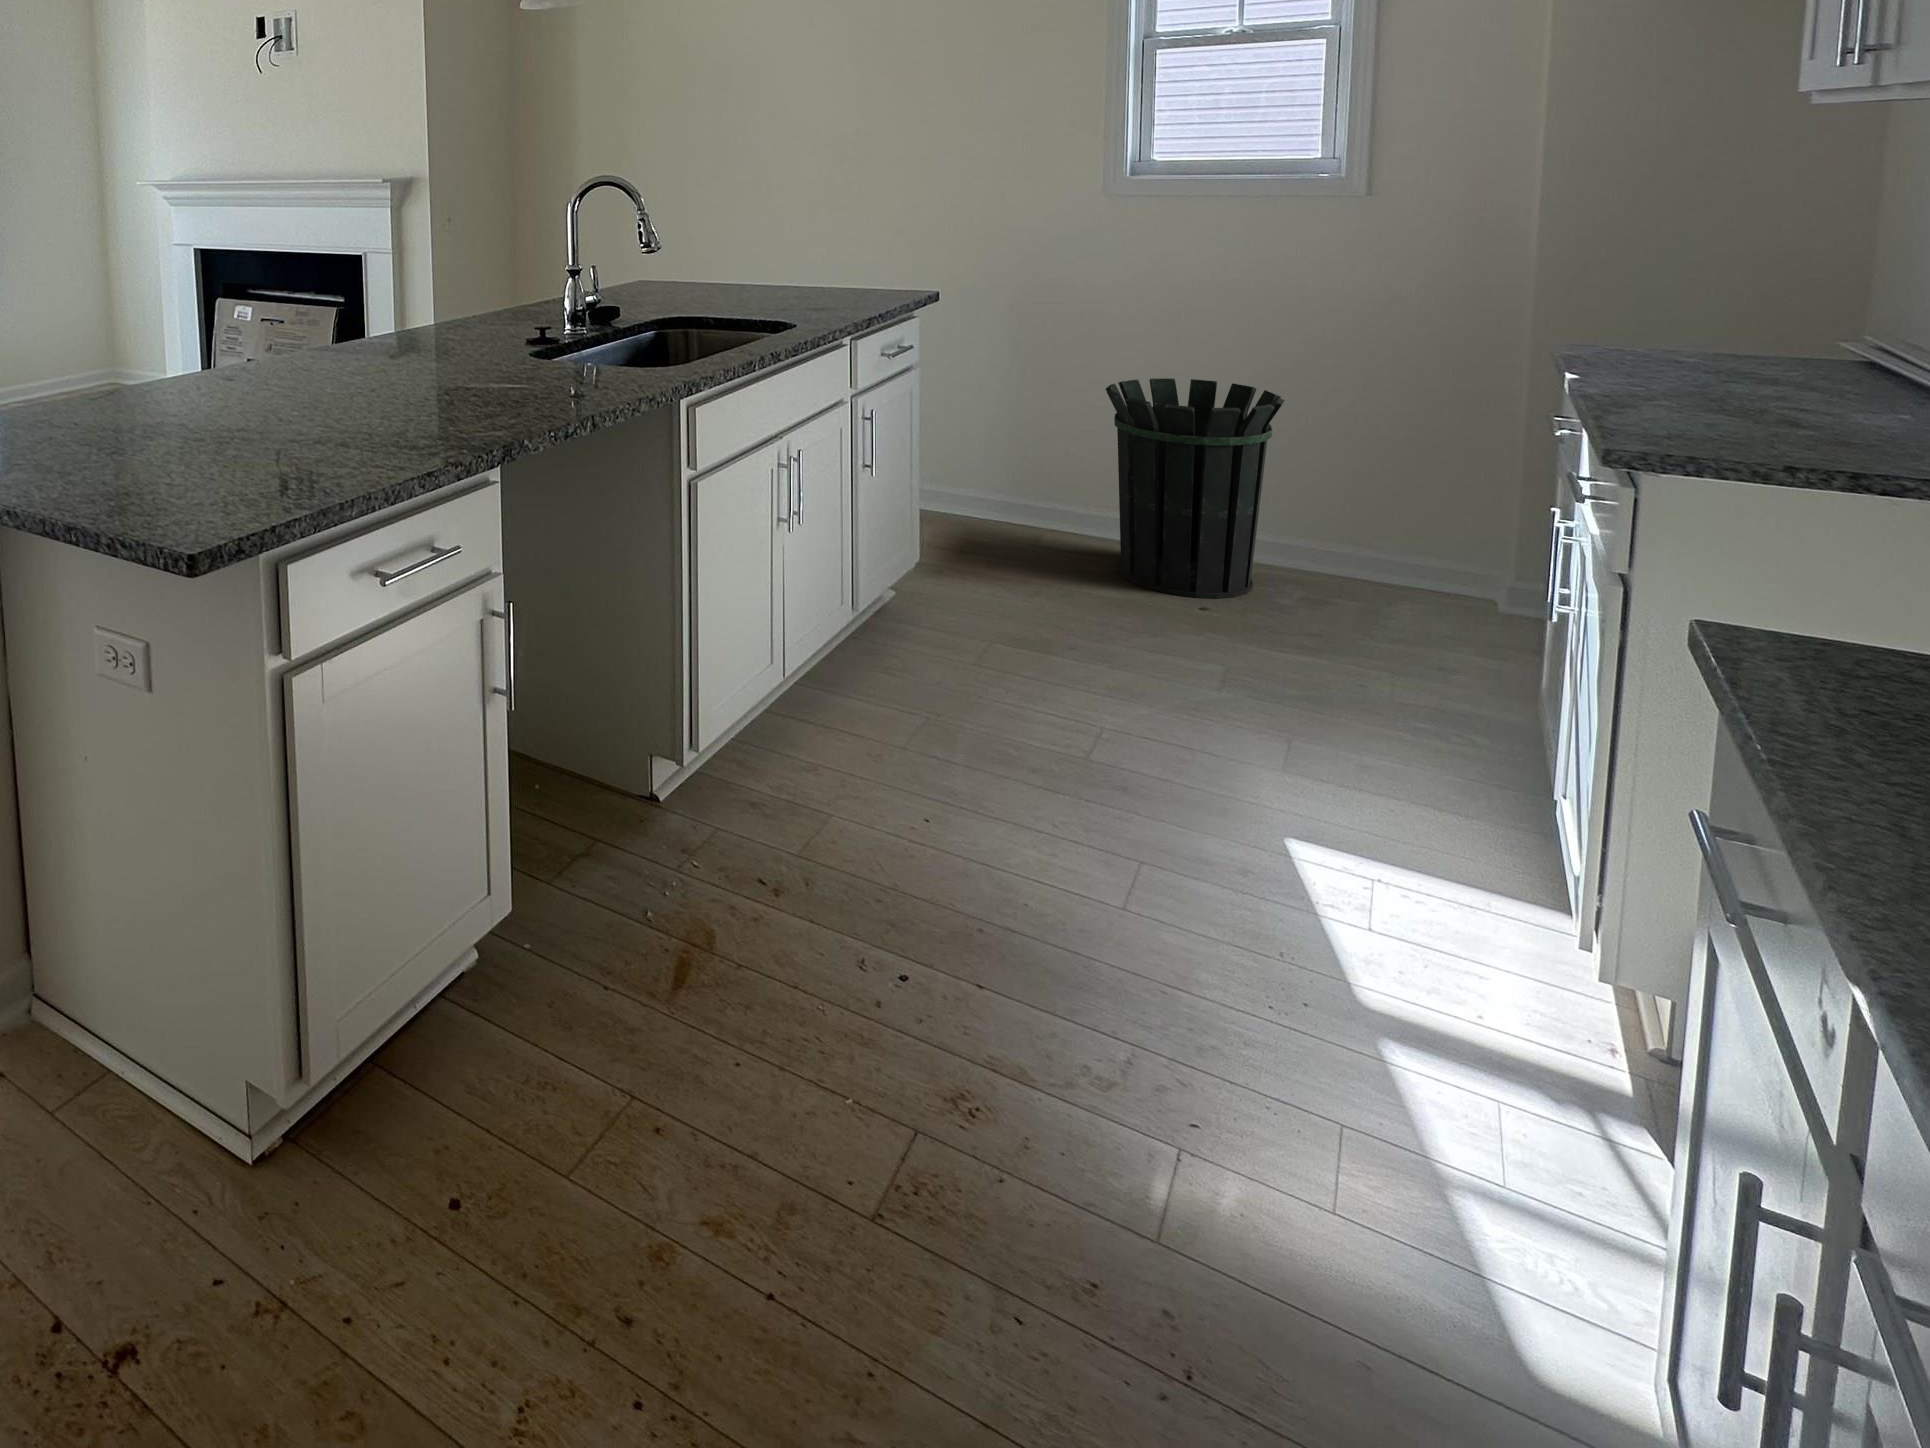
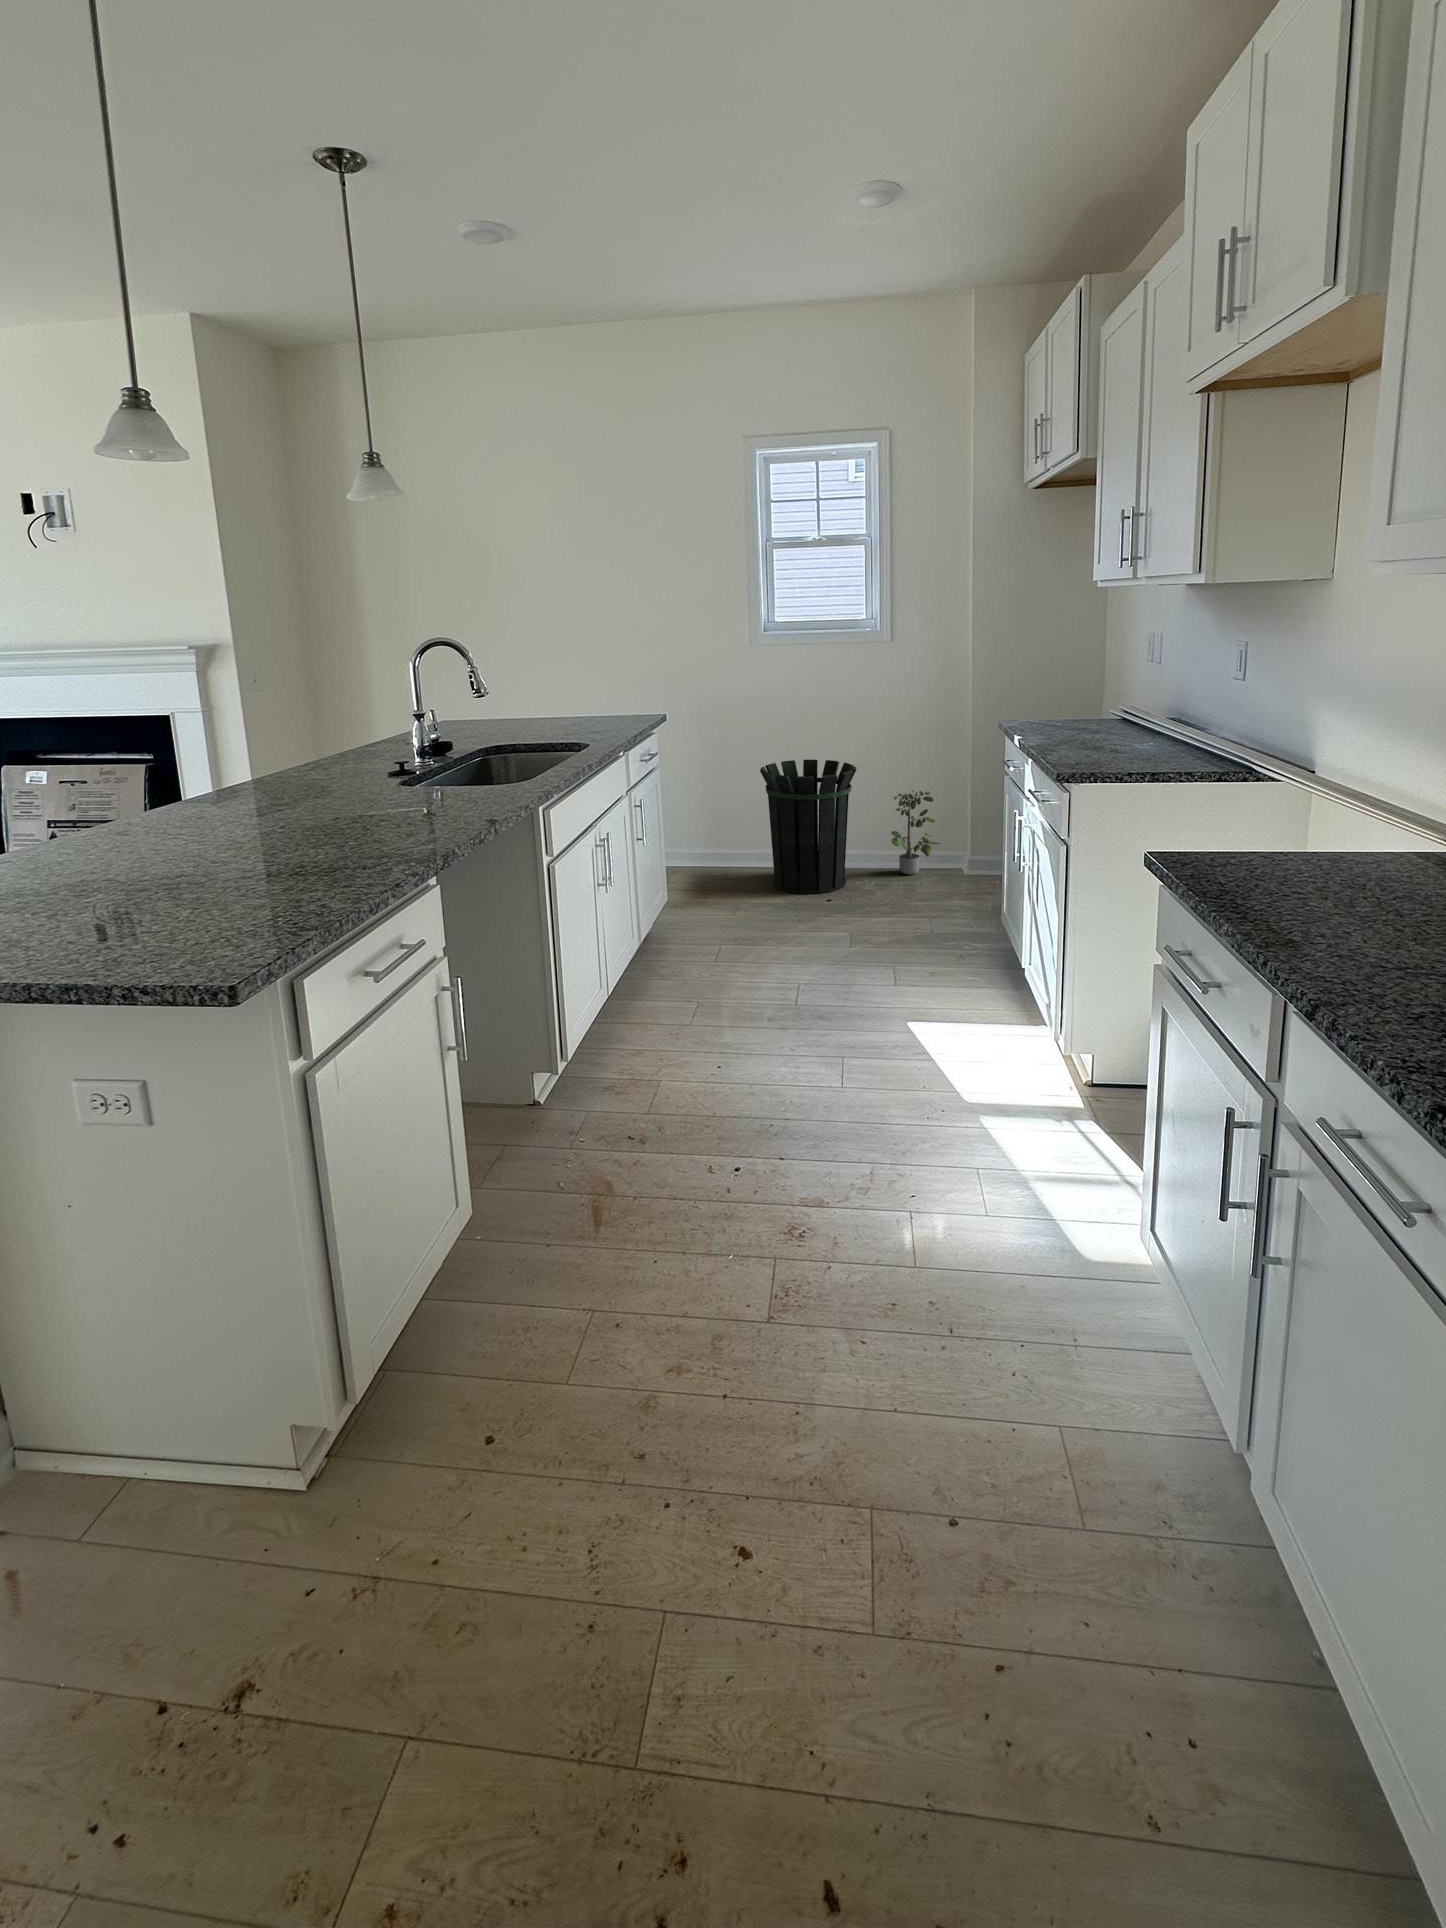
potted plant: none [1351,450,1461,595] -> present [891,790,941,874]

